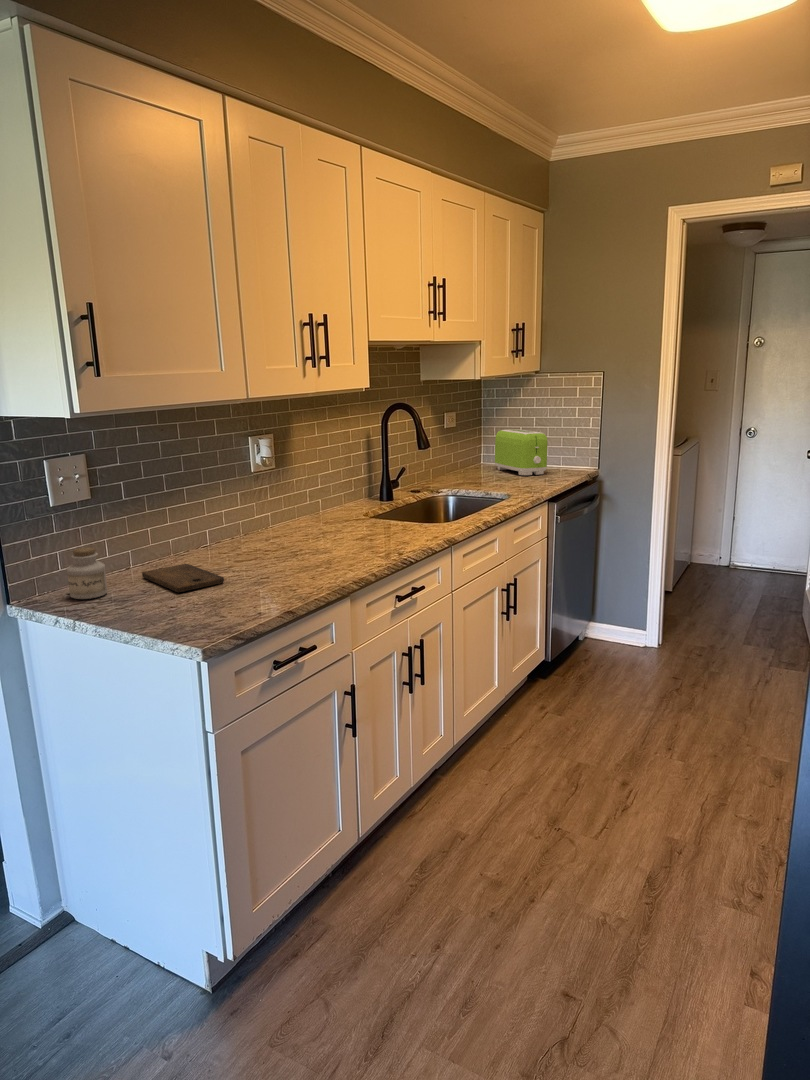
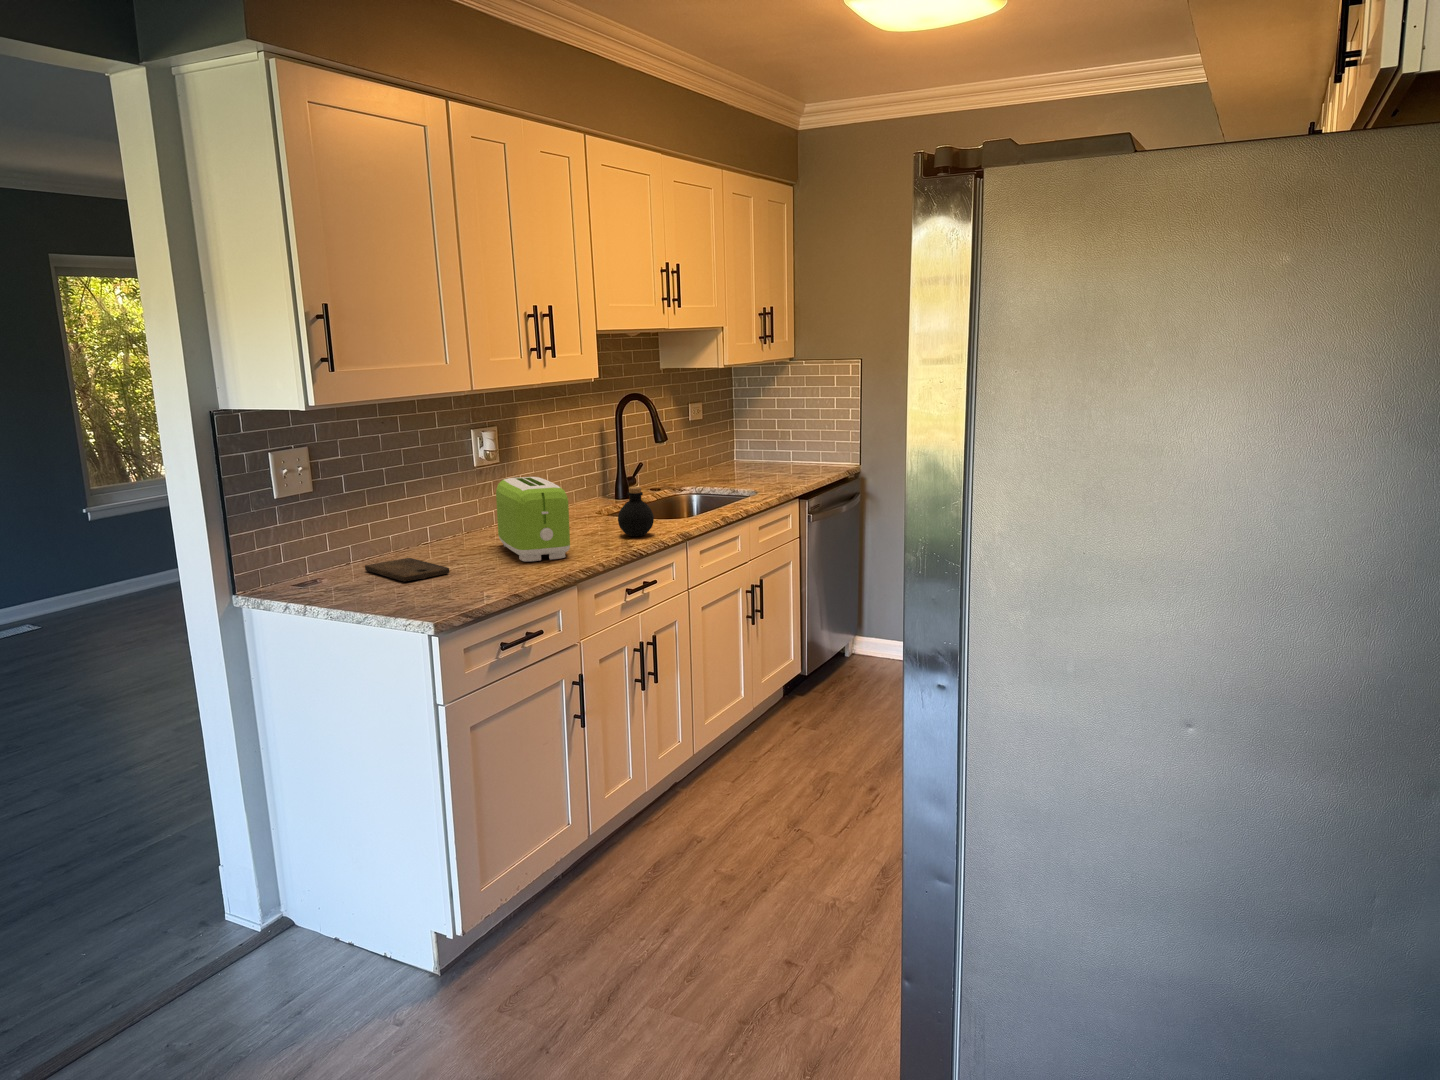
toaster: present [495,429,548,475] -> present [496,477,570,561]
bottle: none [388,494,423,542] -> present [618,487,654,536]
jar: present [67,547,107,599] -> none [293,538,333,589]

